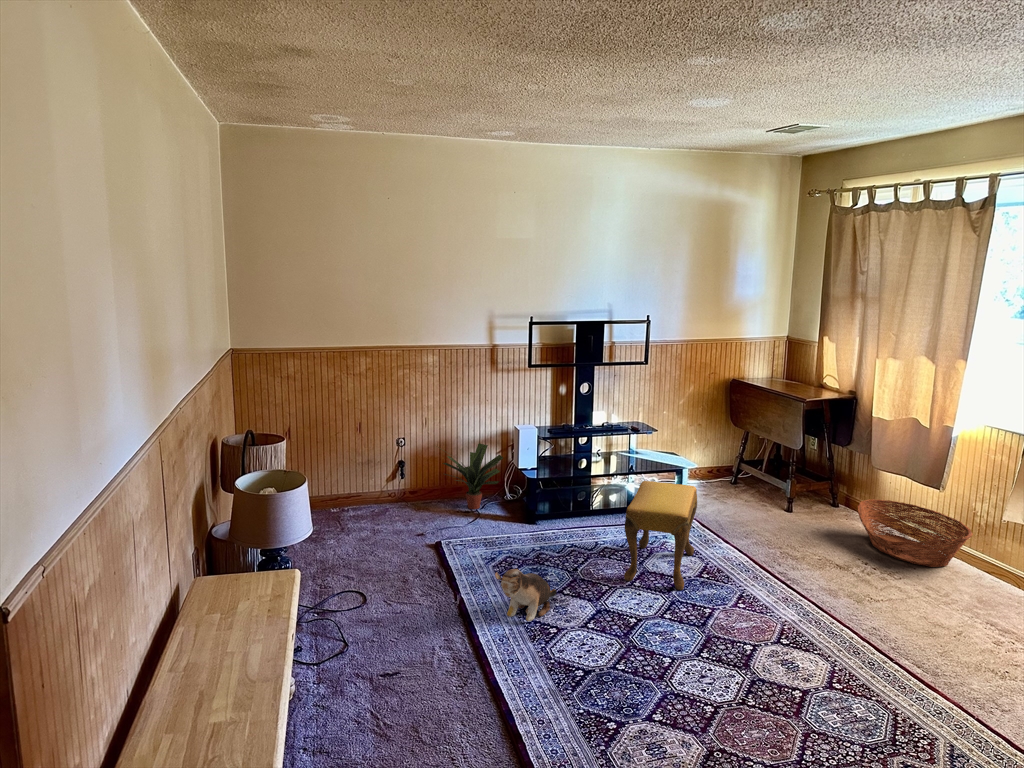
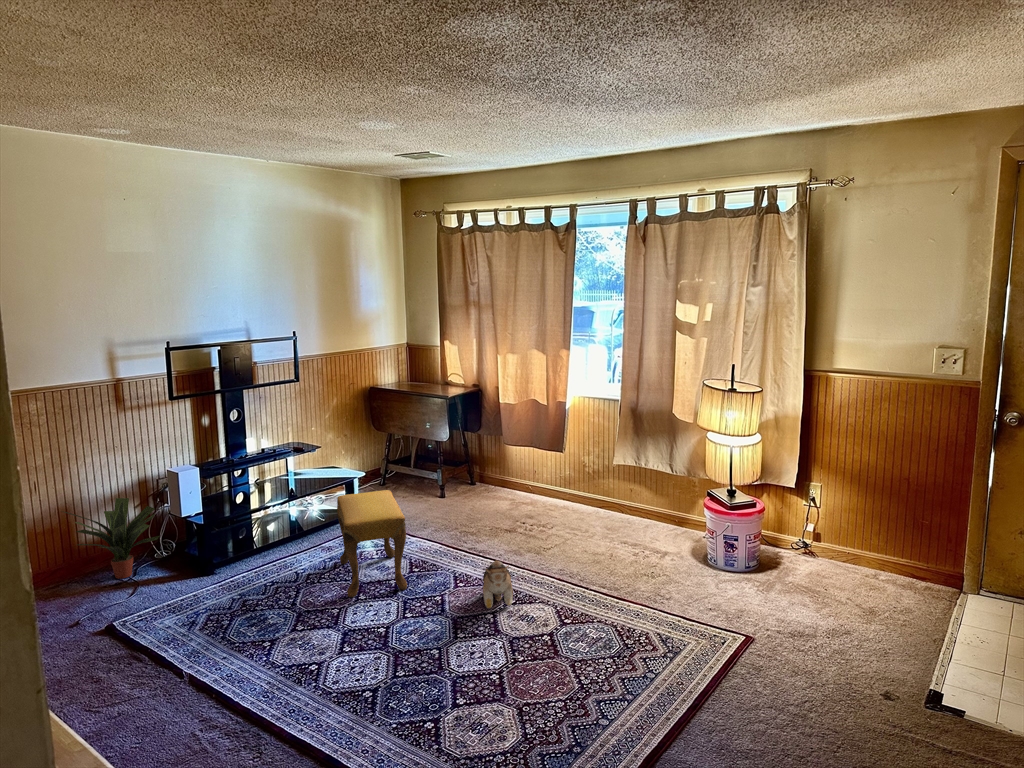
basket: present [857,499,973,567] -> none [504,470,589,515]
plush toy: present [495,569,557,621] -> present [483,560,513,608]

